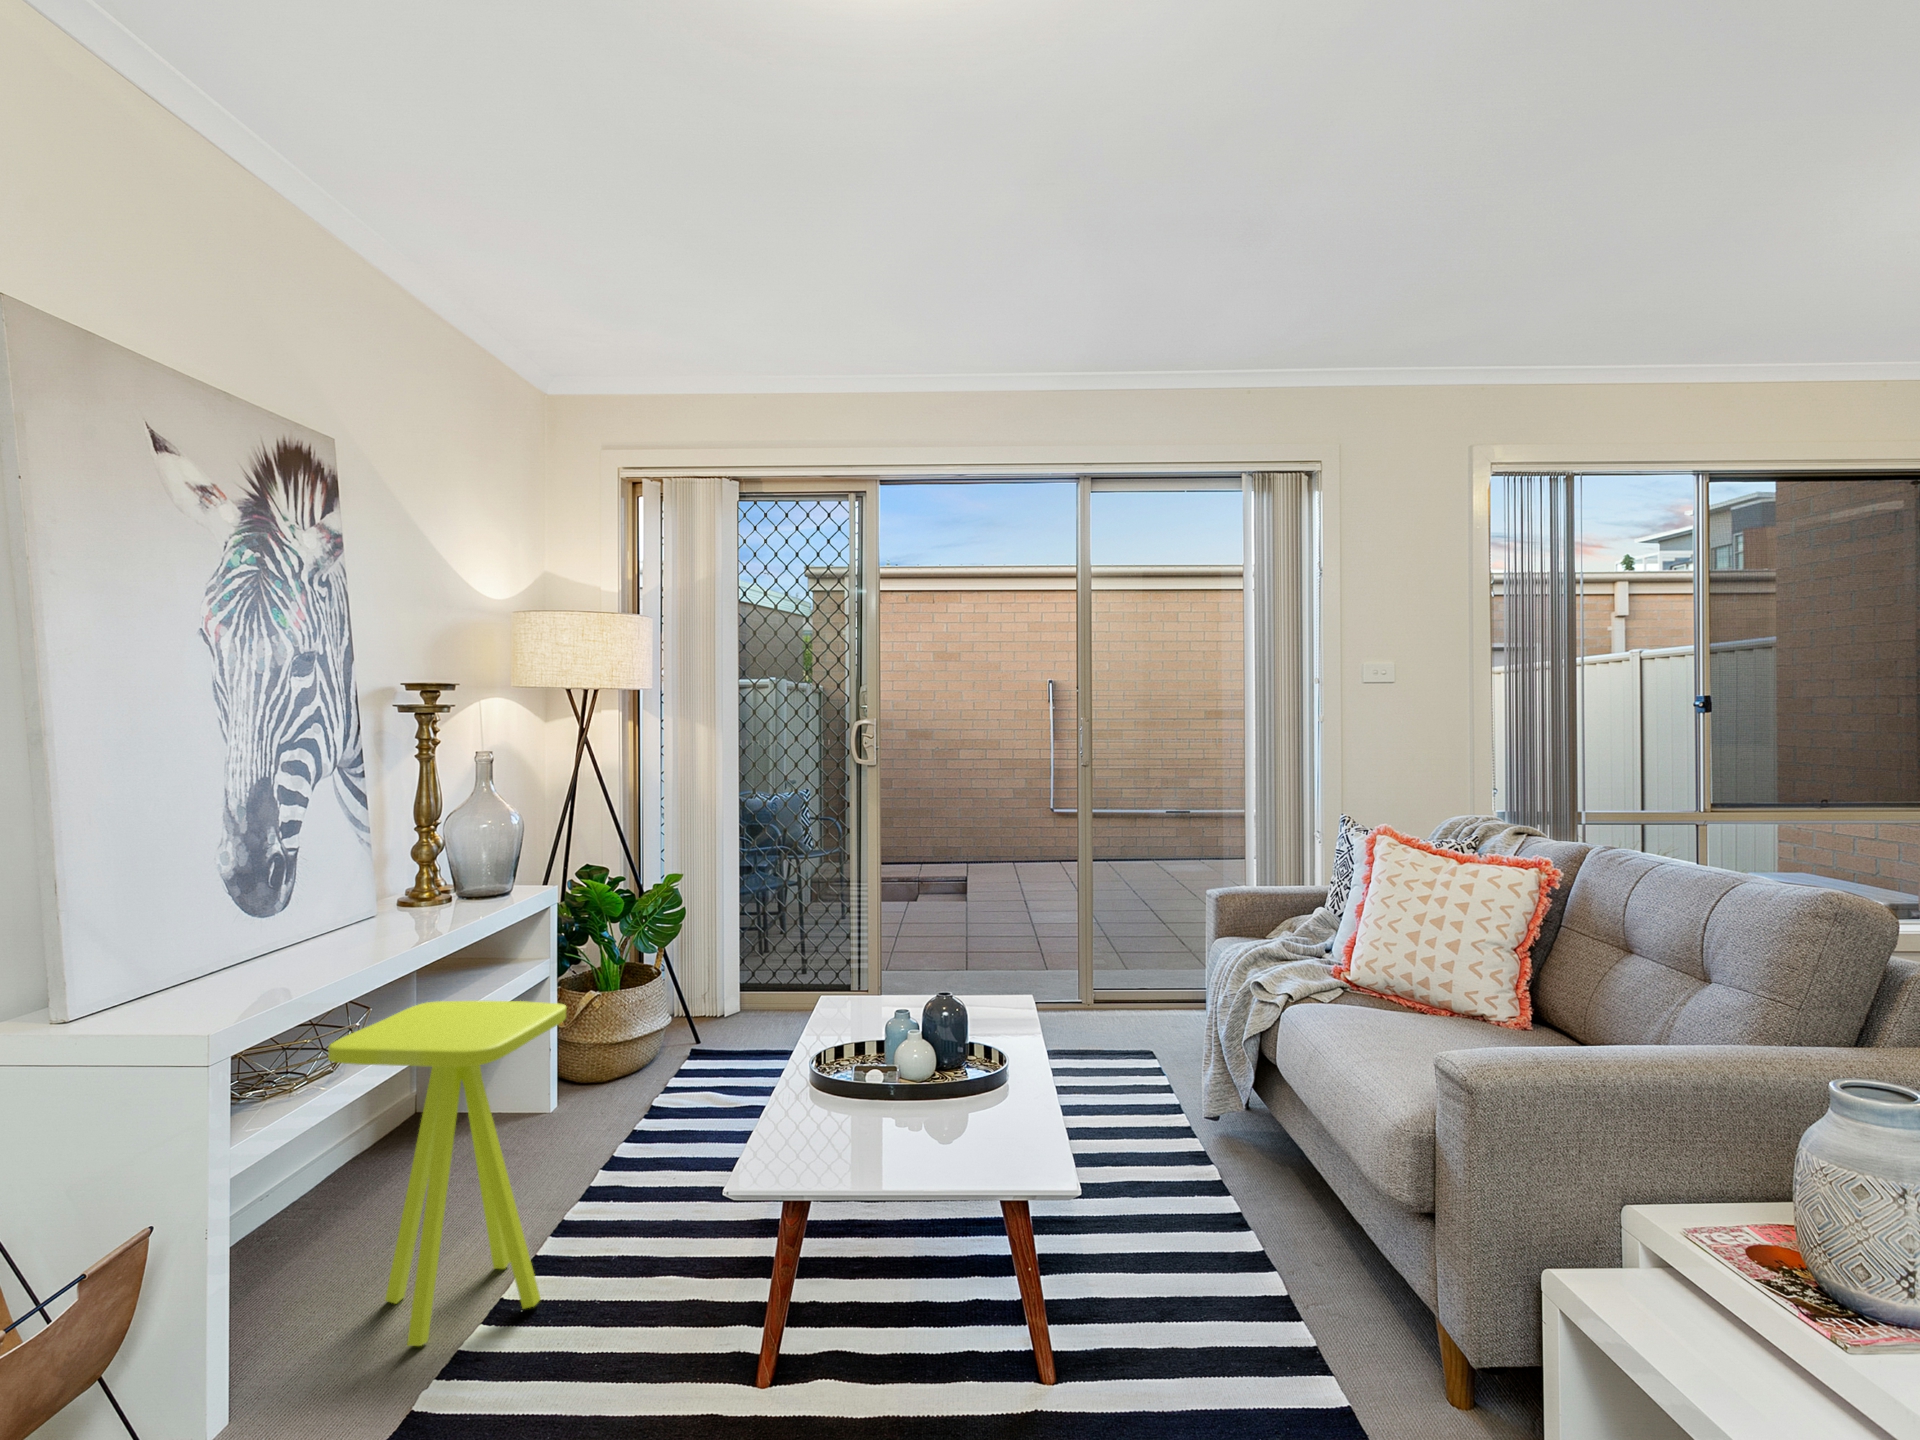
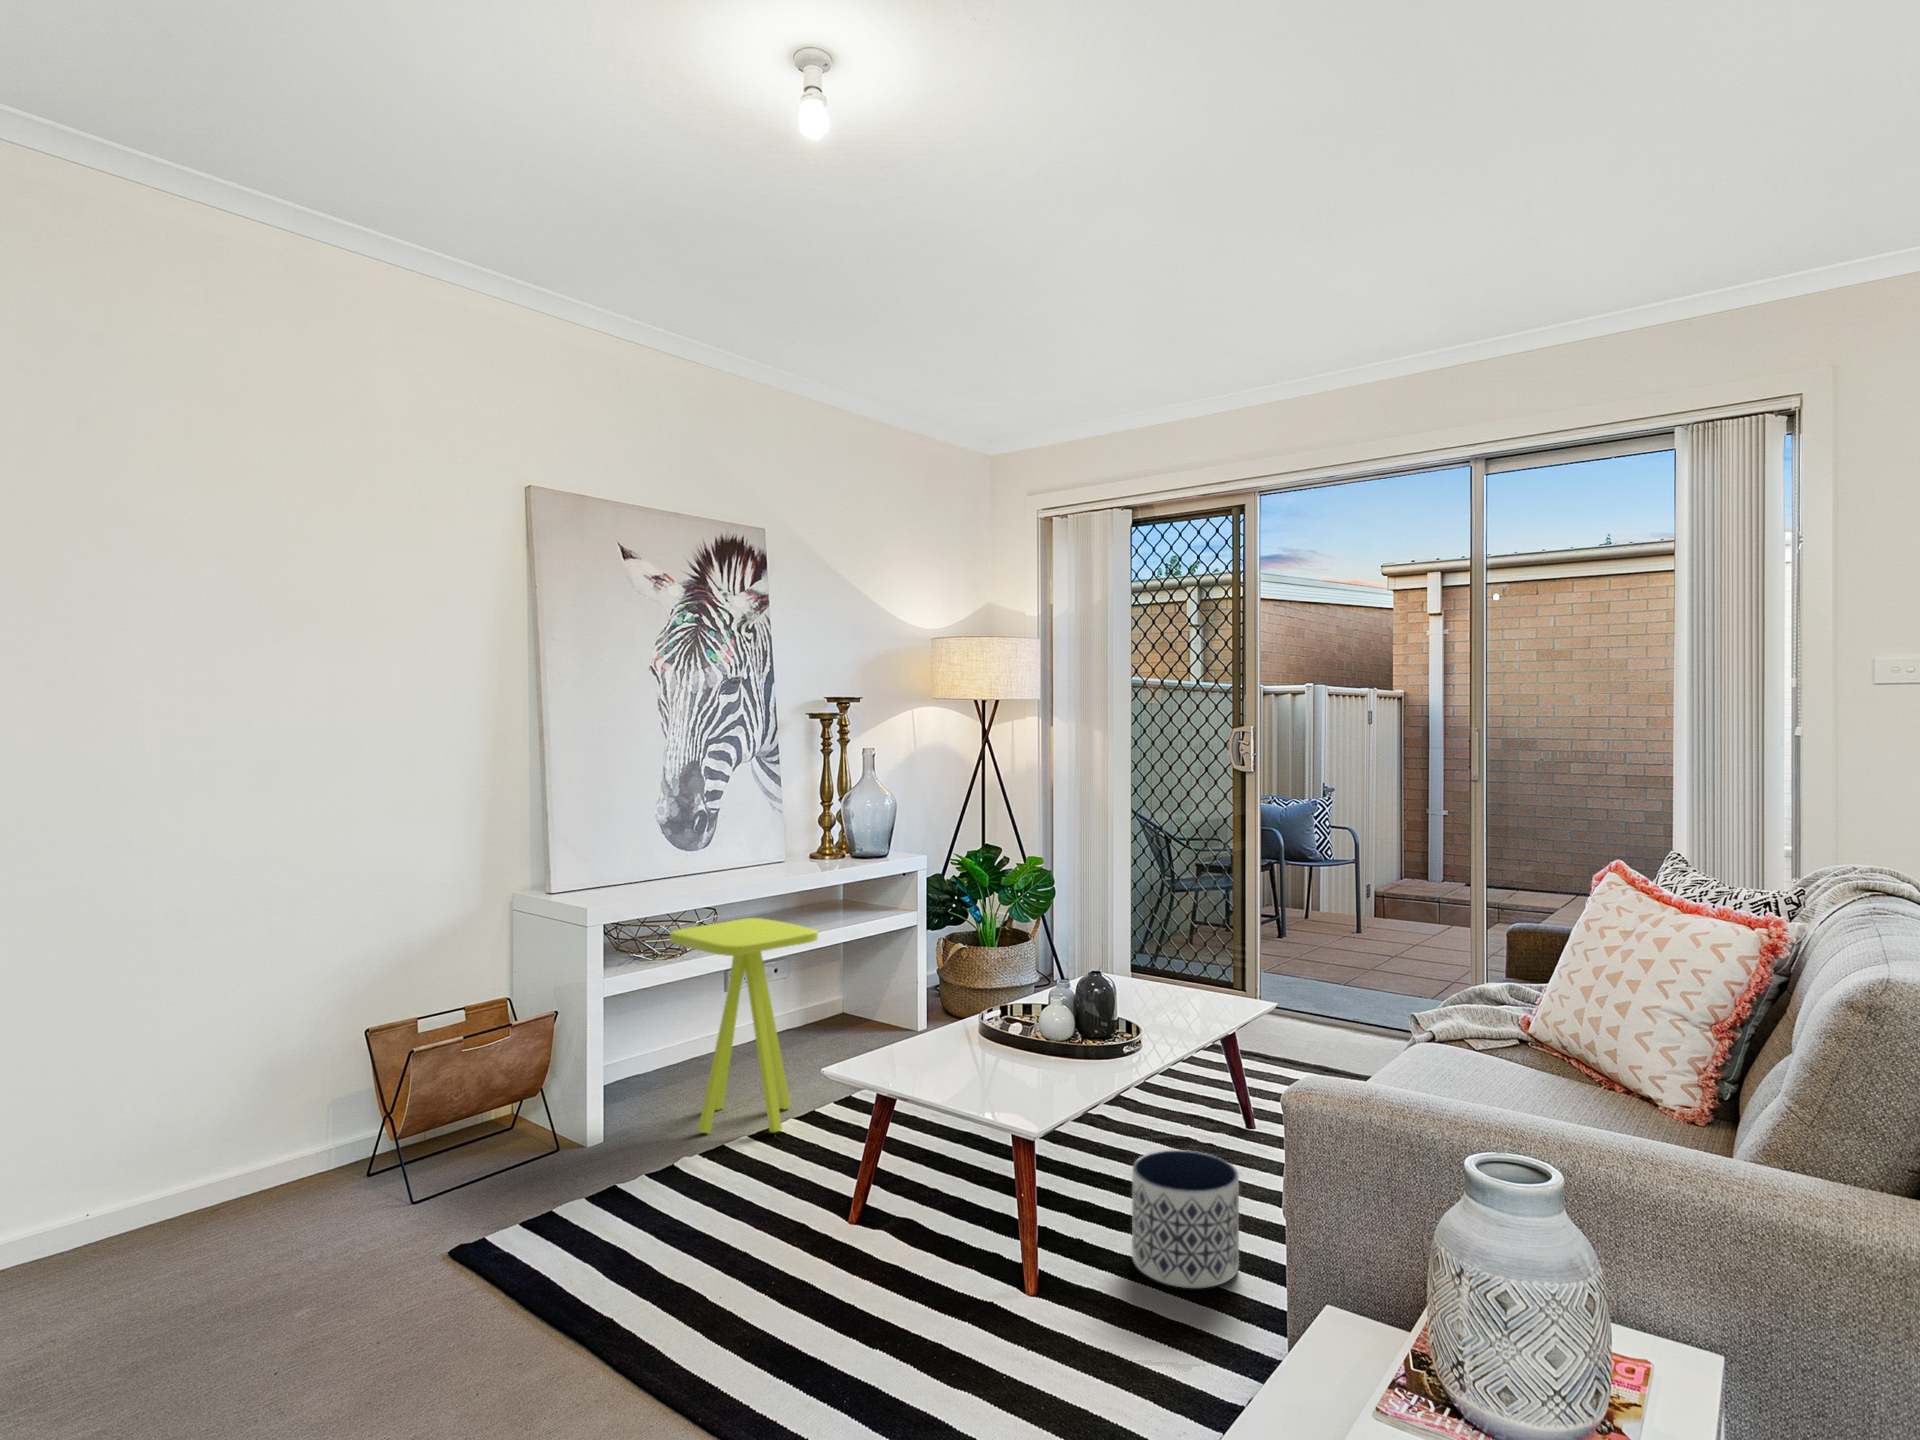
planter: none [1108,1168,1226,1325] -> present [1132,1150,1239,1288]

